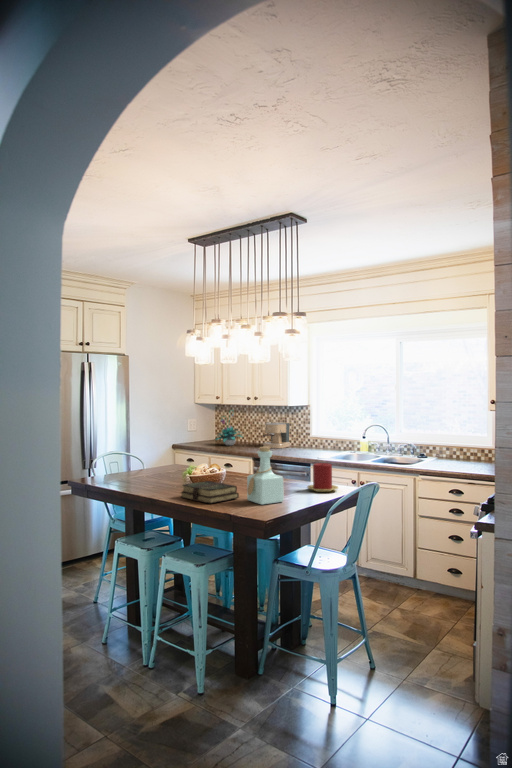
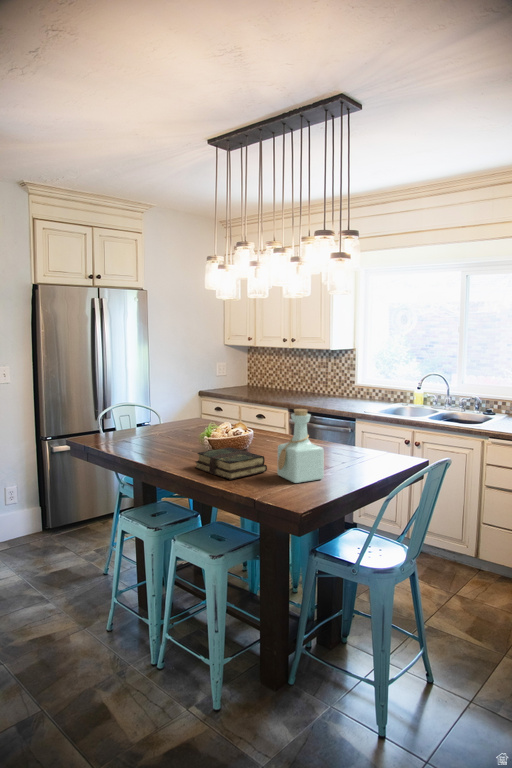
plant: present [216,414,242,446] -> none [243,353,280,394]
coffee maker: present [263,422,290,448] -> none [299,368,331,398]
candle: present [307,463,338,492] -> none [353,427,393,464]

